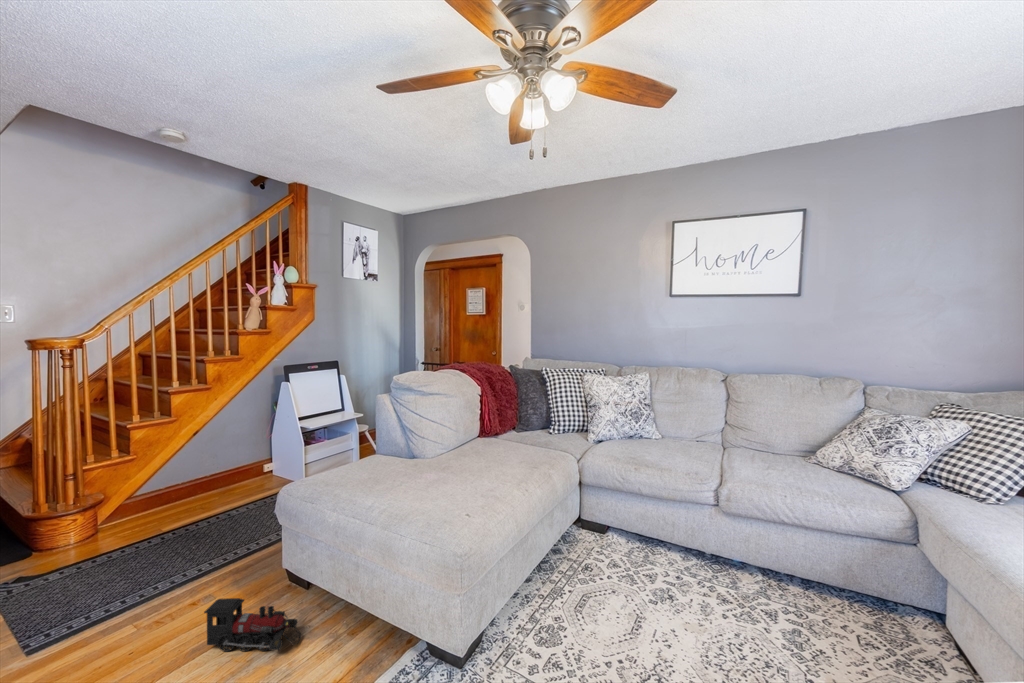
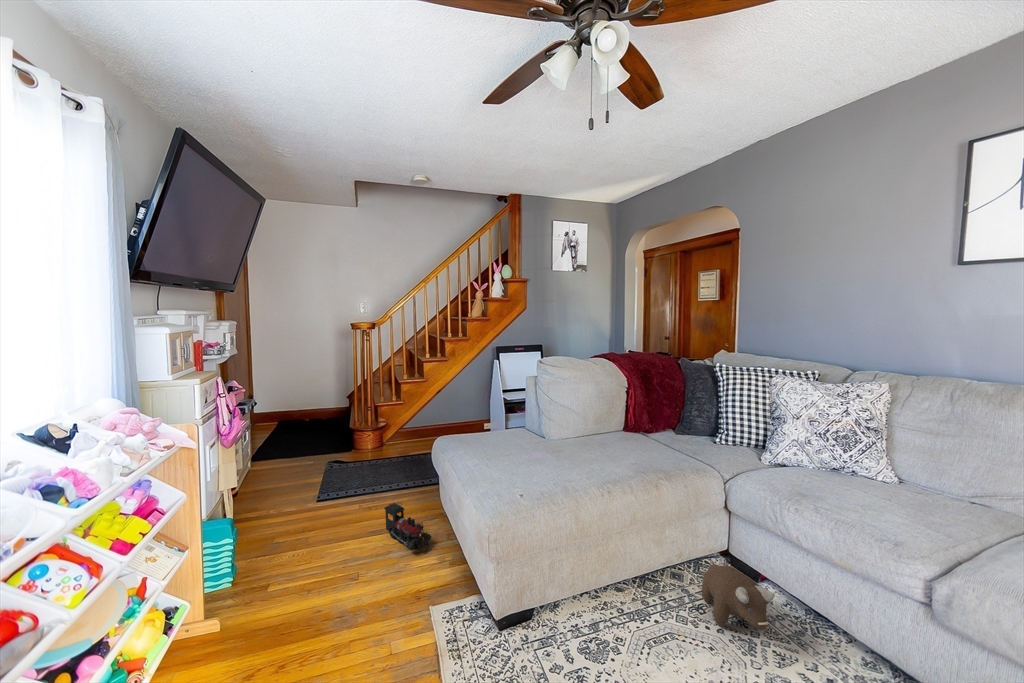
plush toy: none [584,524,641,573] -> present [701,564,775,630]

